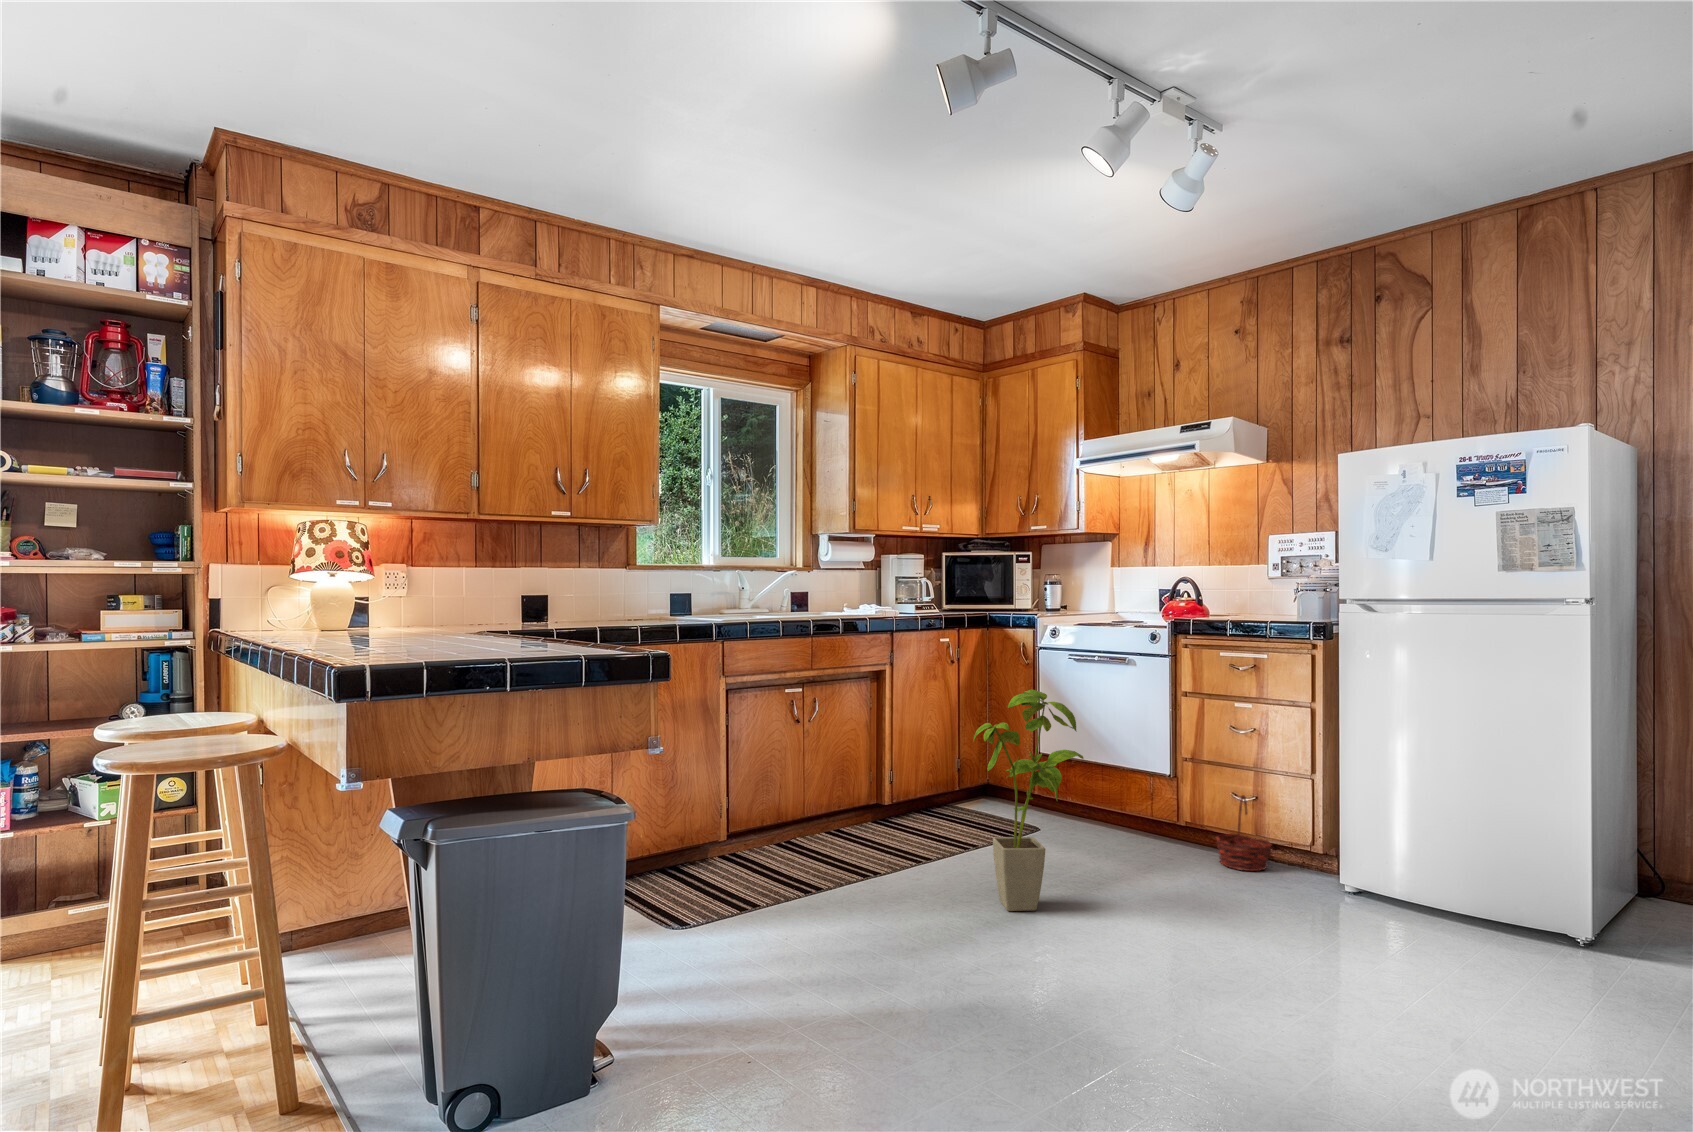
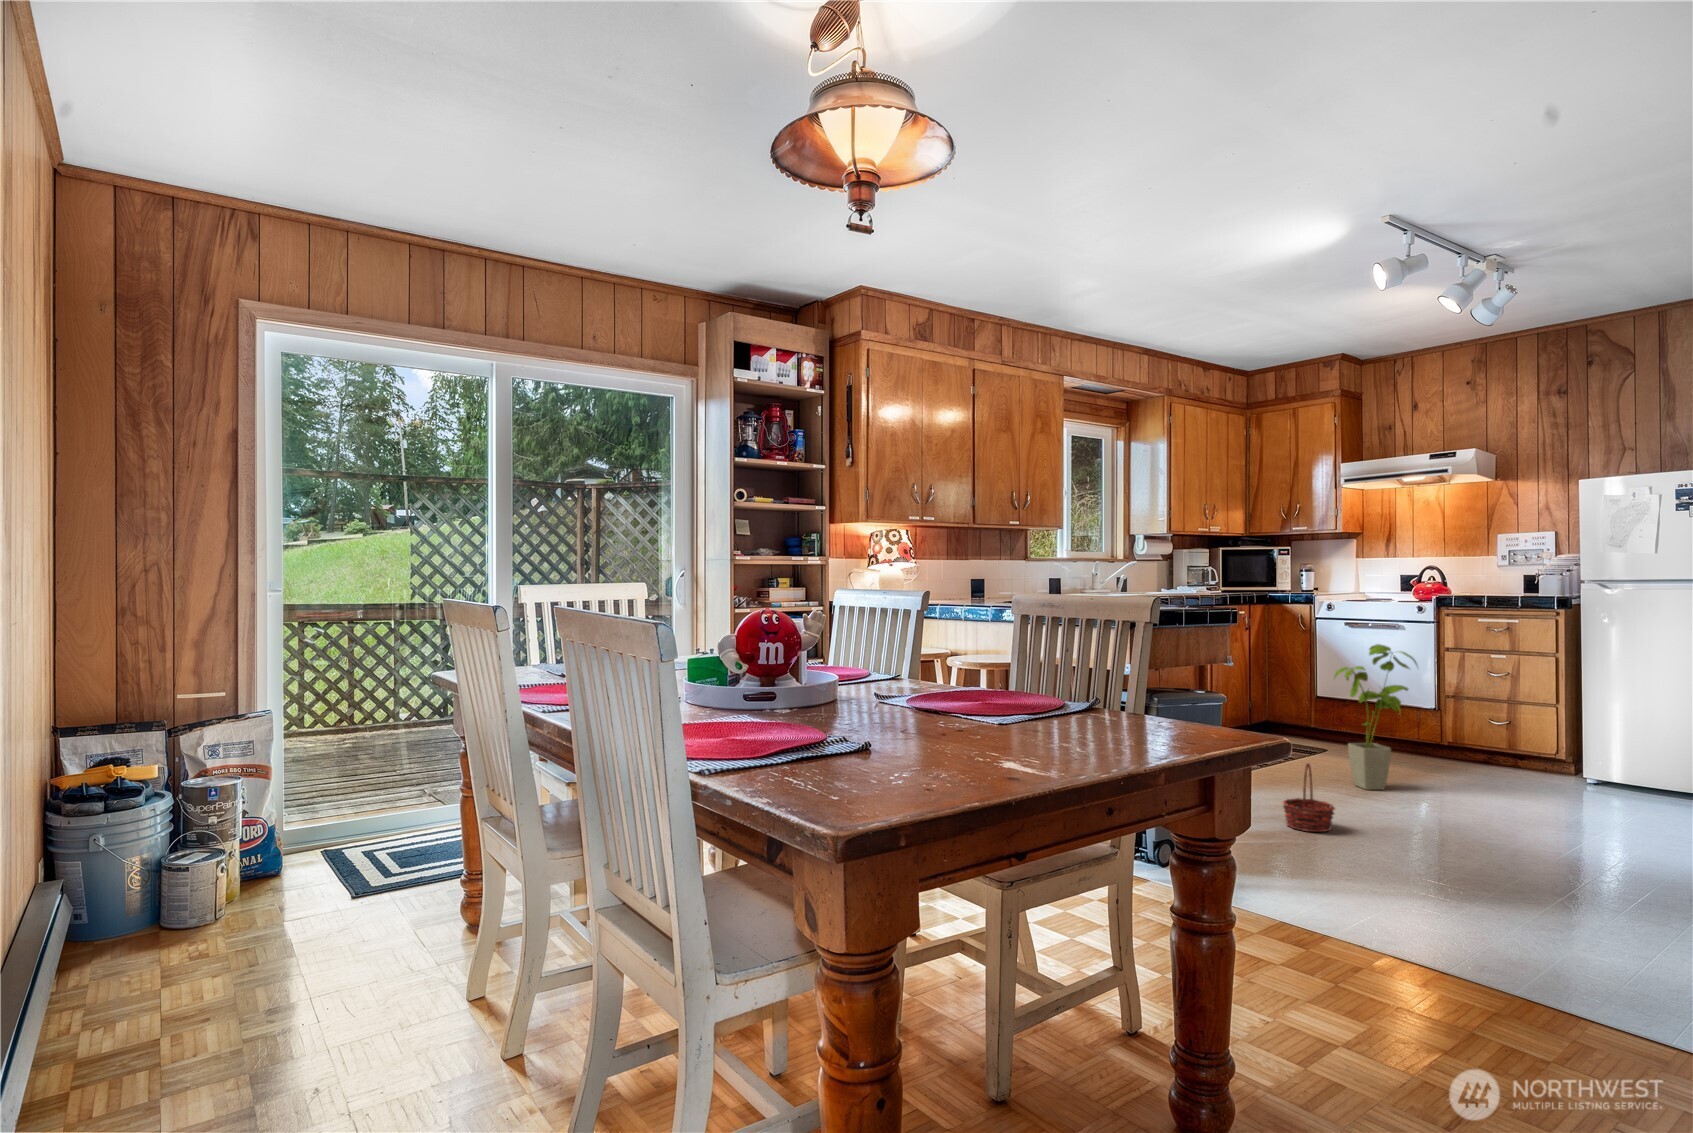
basket: present [1216,795,1271,871] -> present [1283,763,1335,832]

